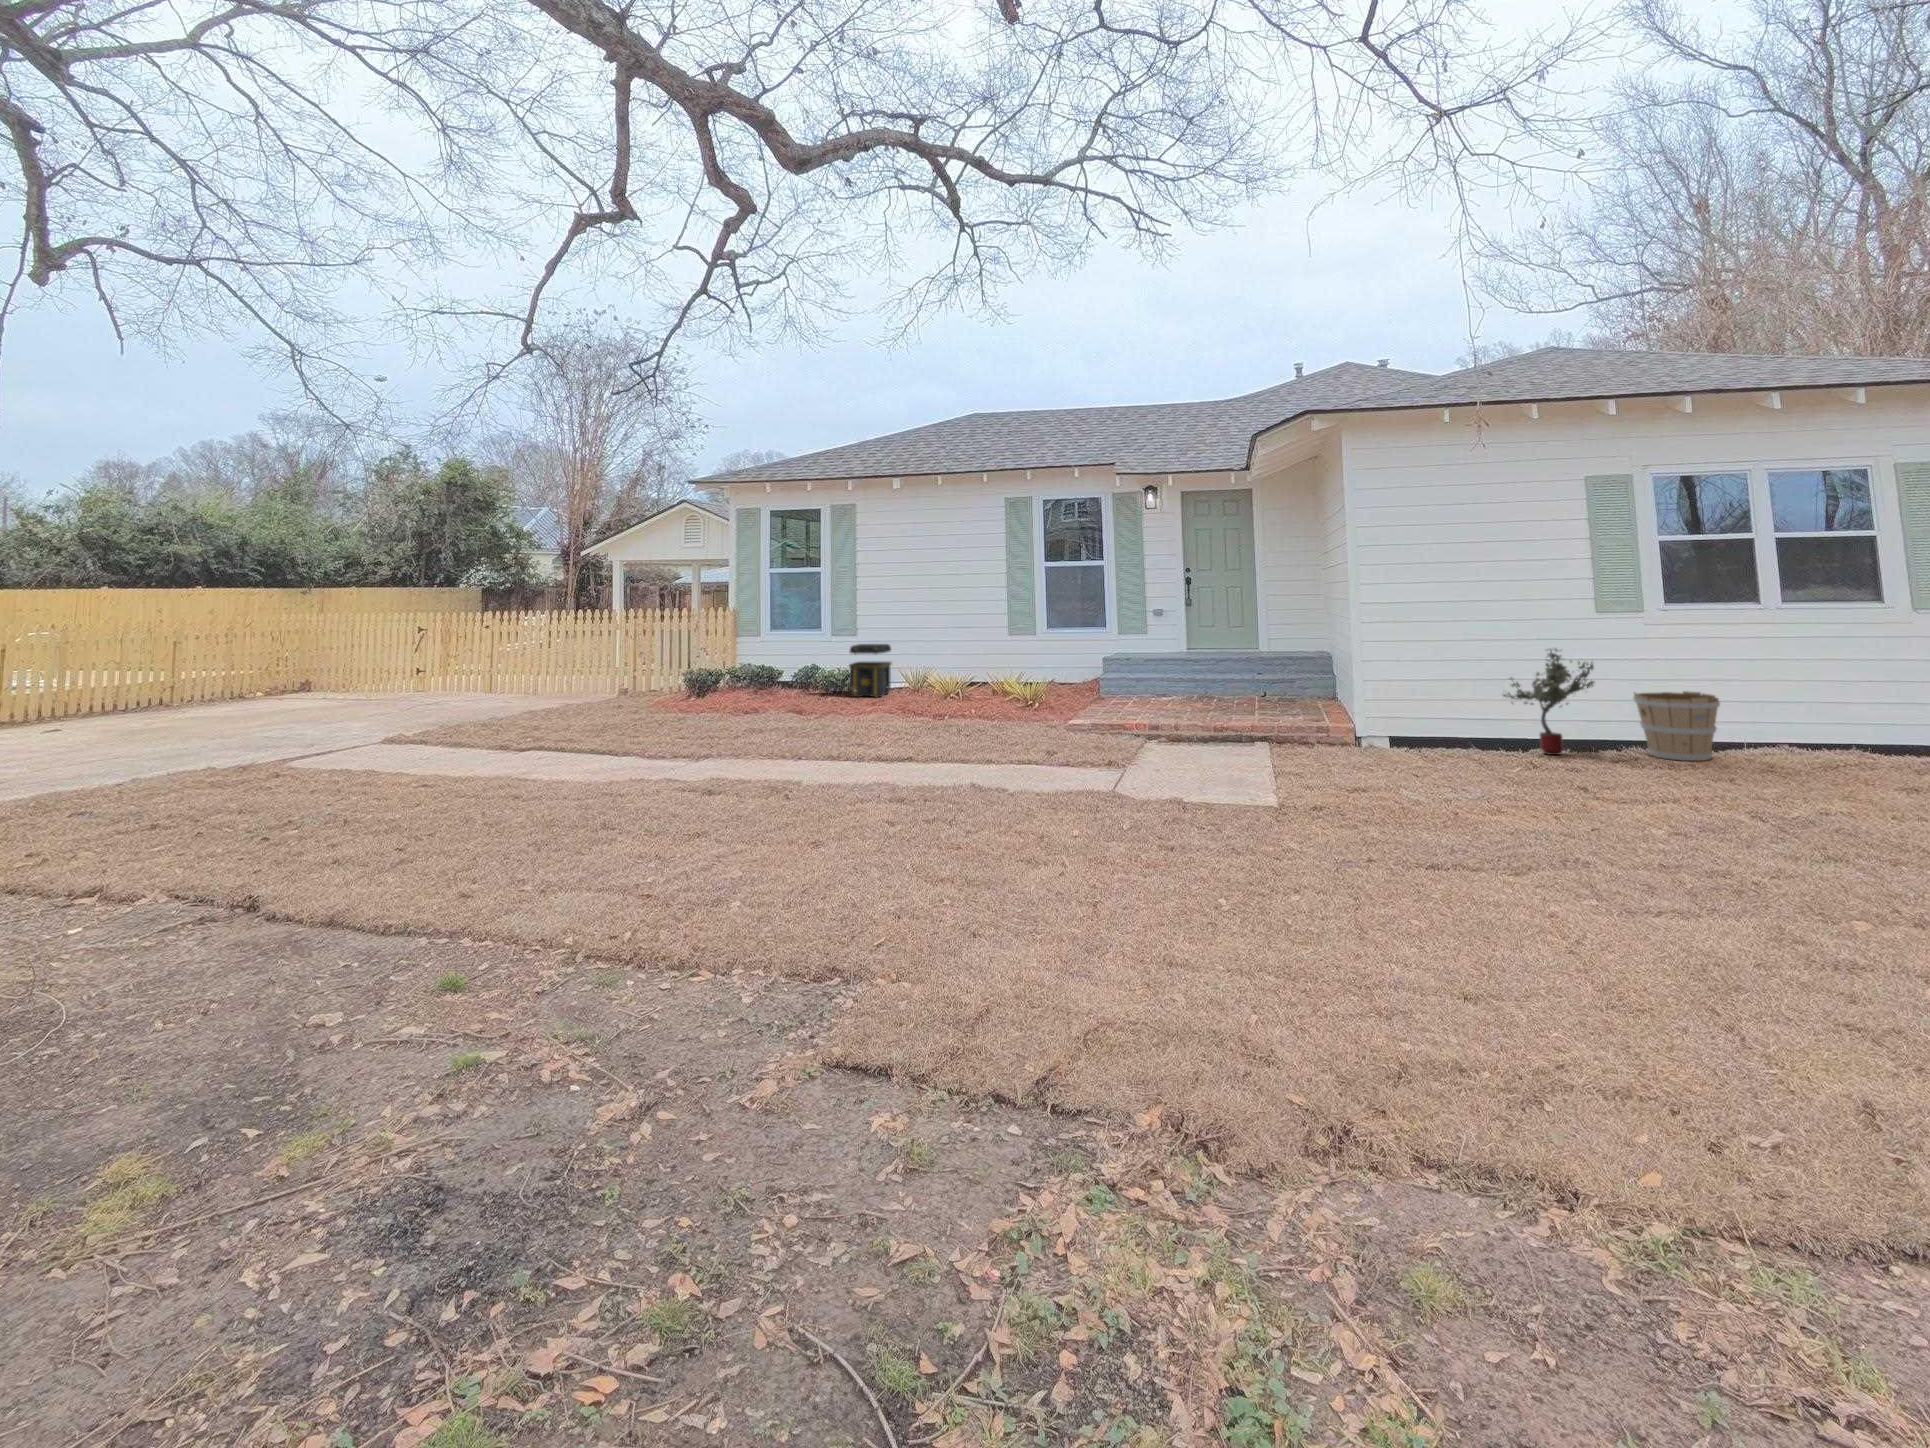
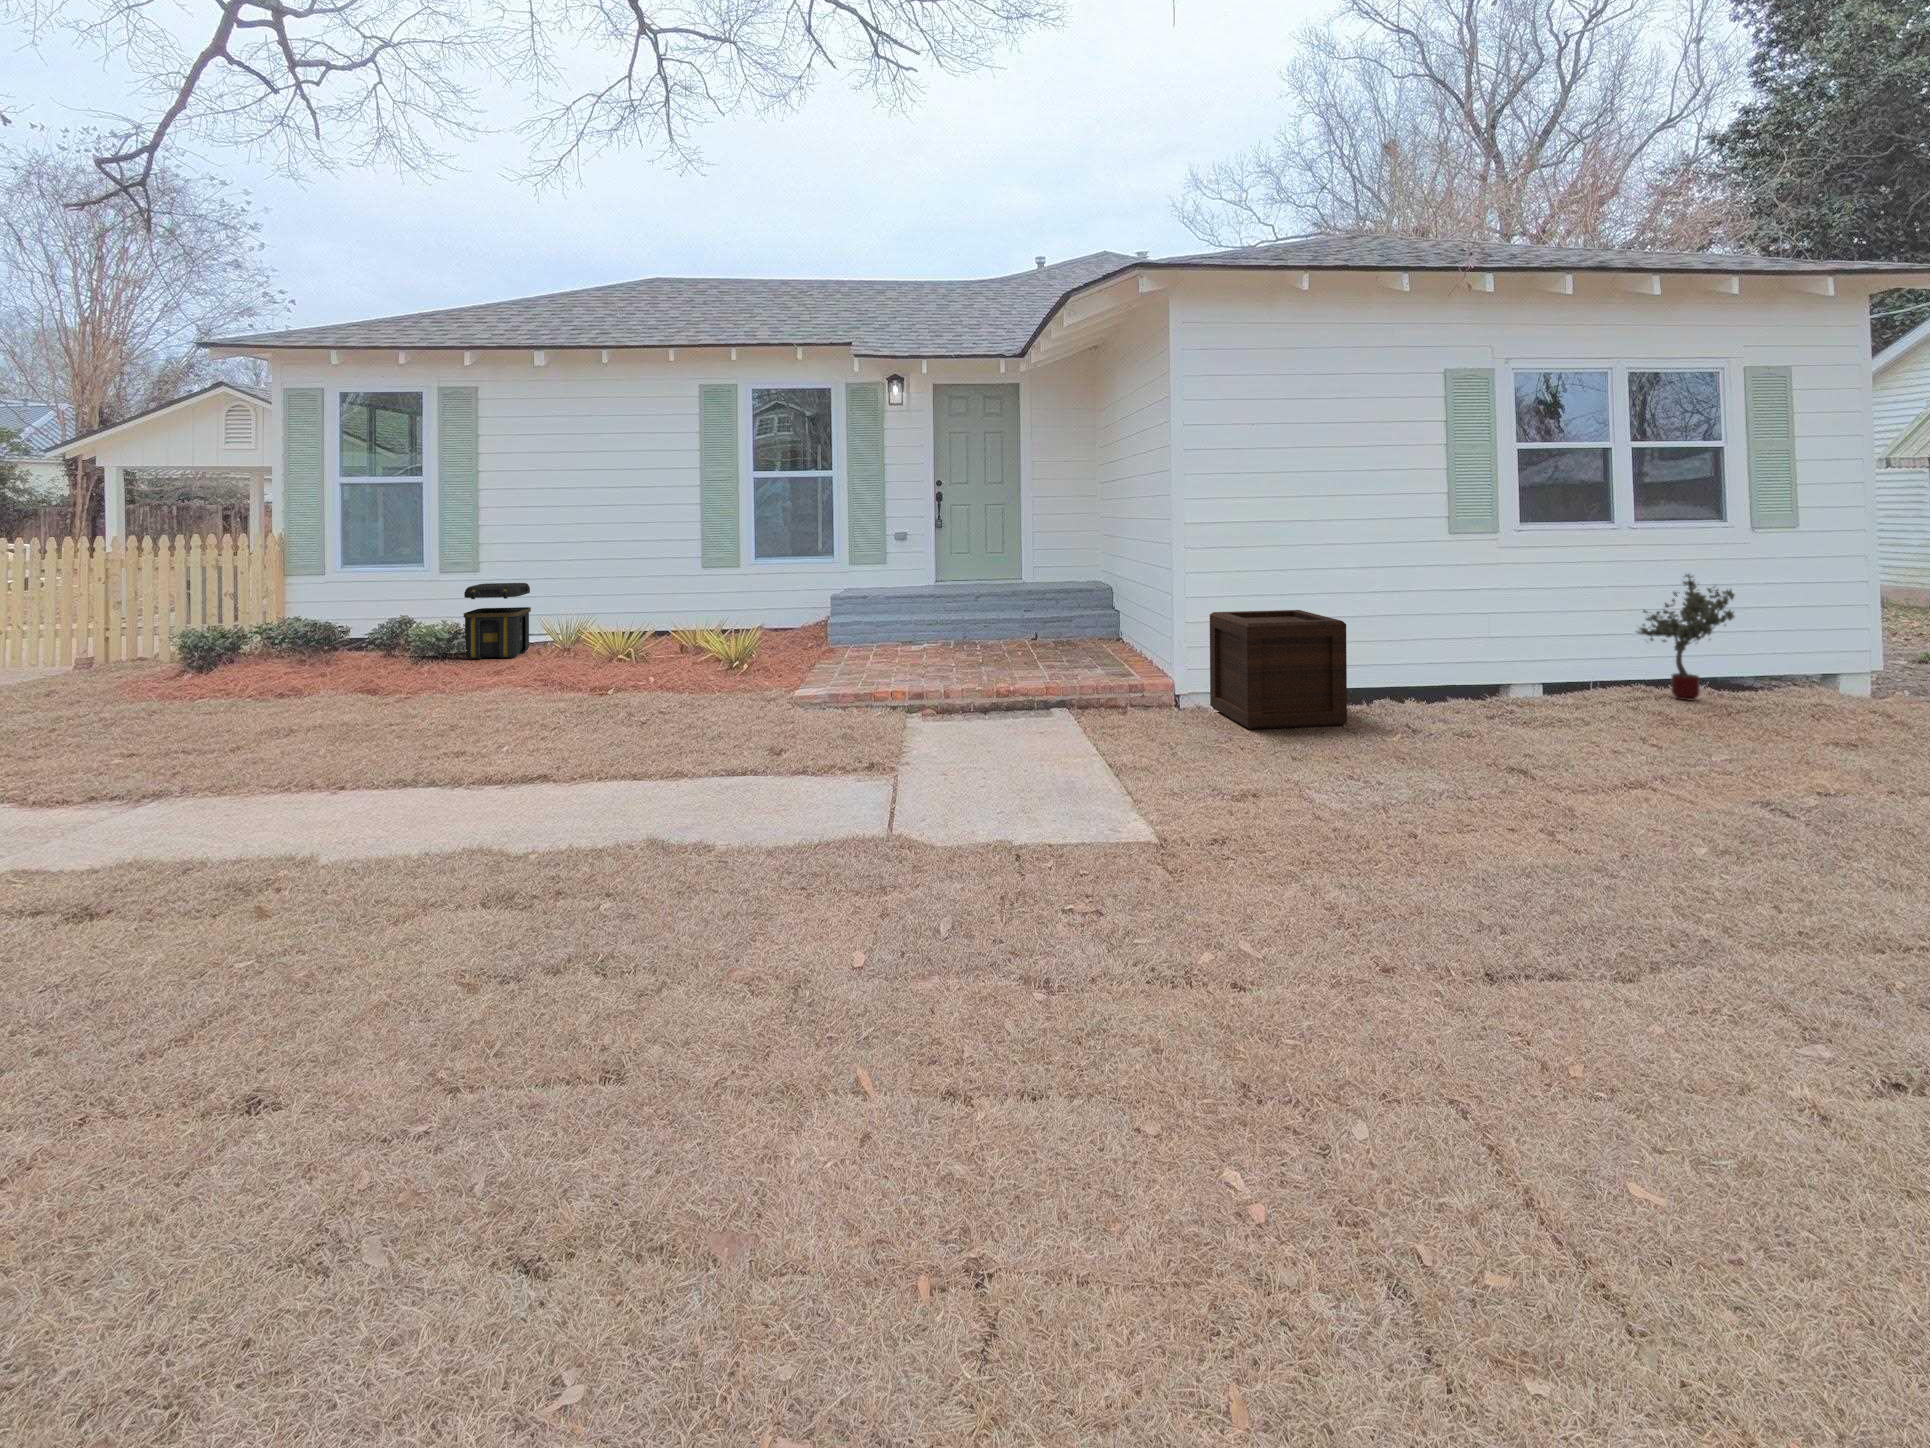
potted tree: present [1503,649,1594,755] -> present [1635,574,1734,700]
wooden crate: none [1379,671,1486,761] -> present [1210,610,1347,729]
wooden bucket: present [1633,691,1720,761] -> none [1490,627,1587,711]

